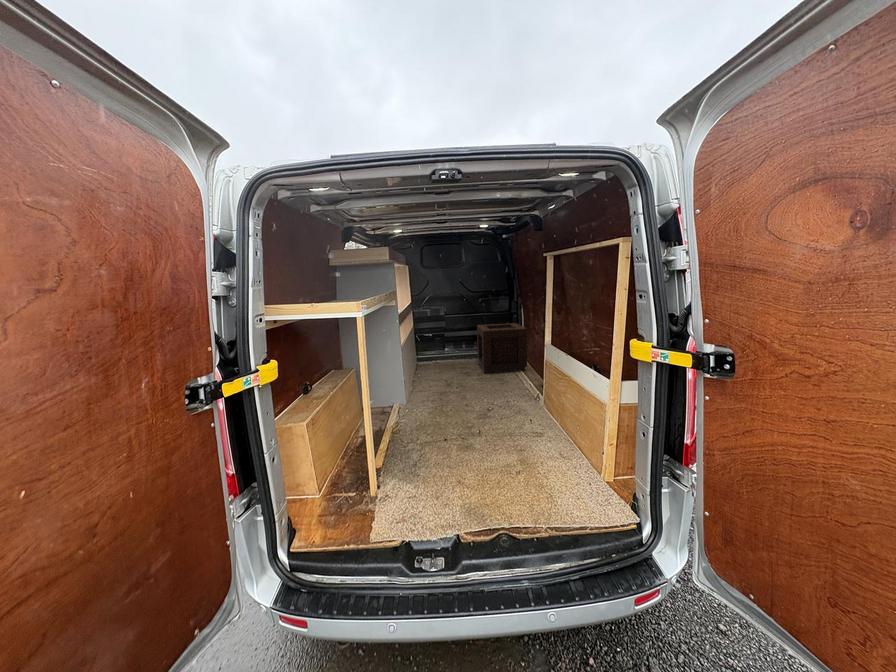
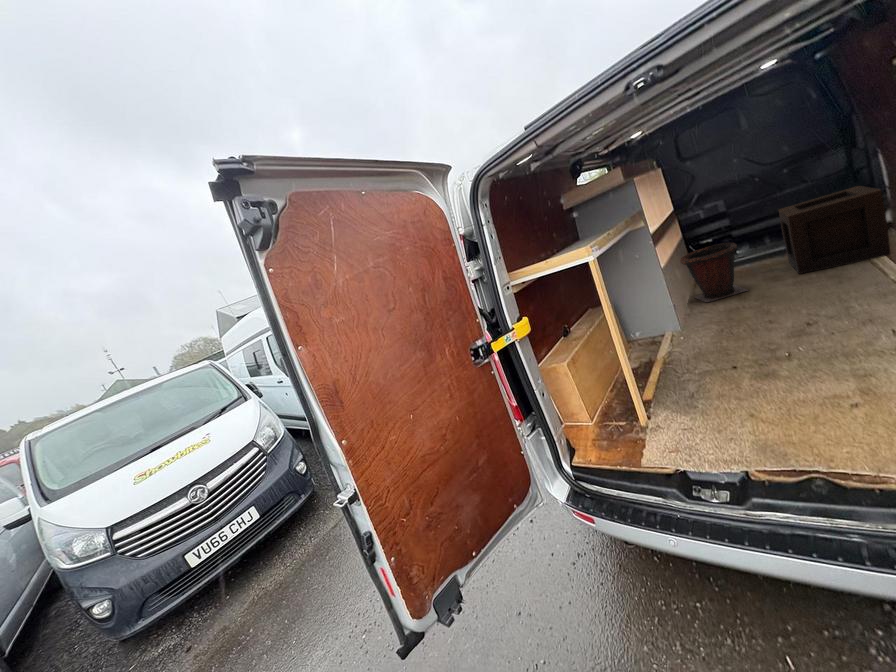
bucket: none [415,338,456,384] -> present [680,243,748,302]

